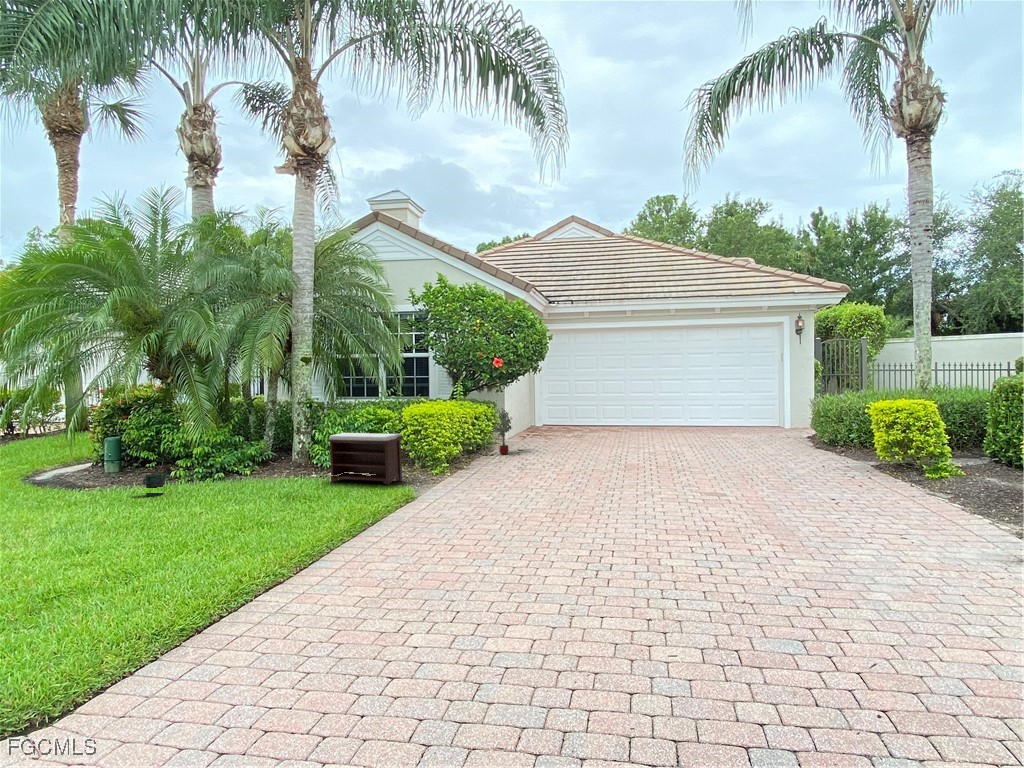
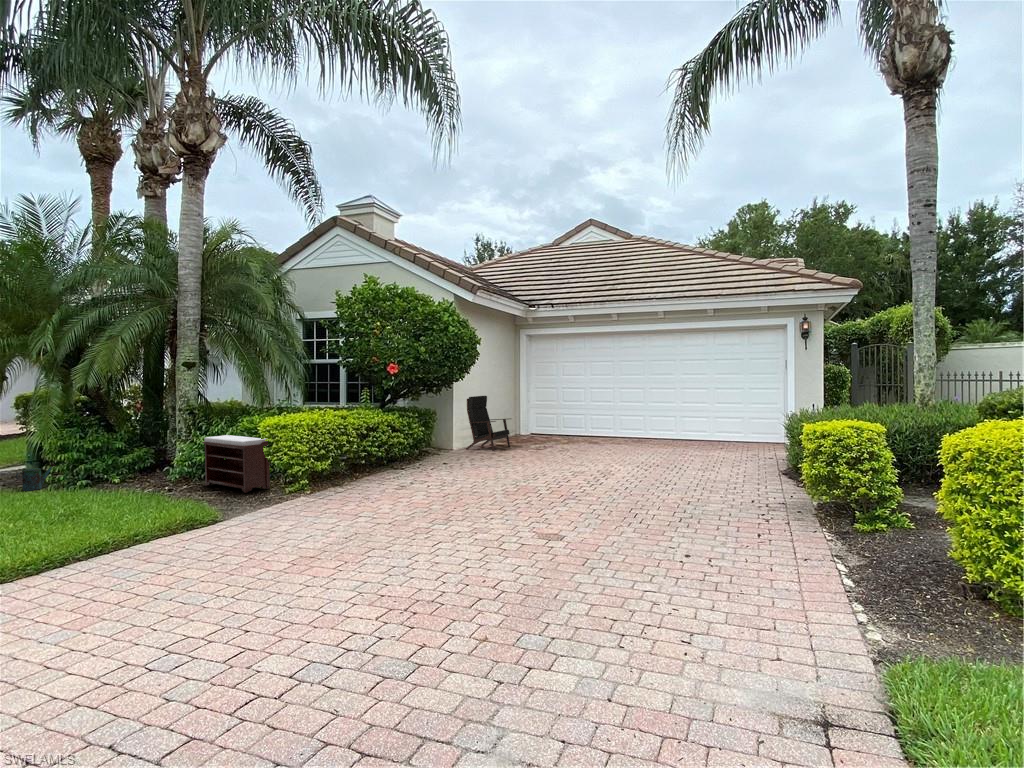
lounge chair: none [511,390,550,442] -> present [466,396,511,451]
potted tree: present [491,408,512,455] -> none [413,414,442,464]

